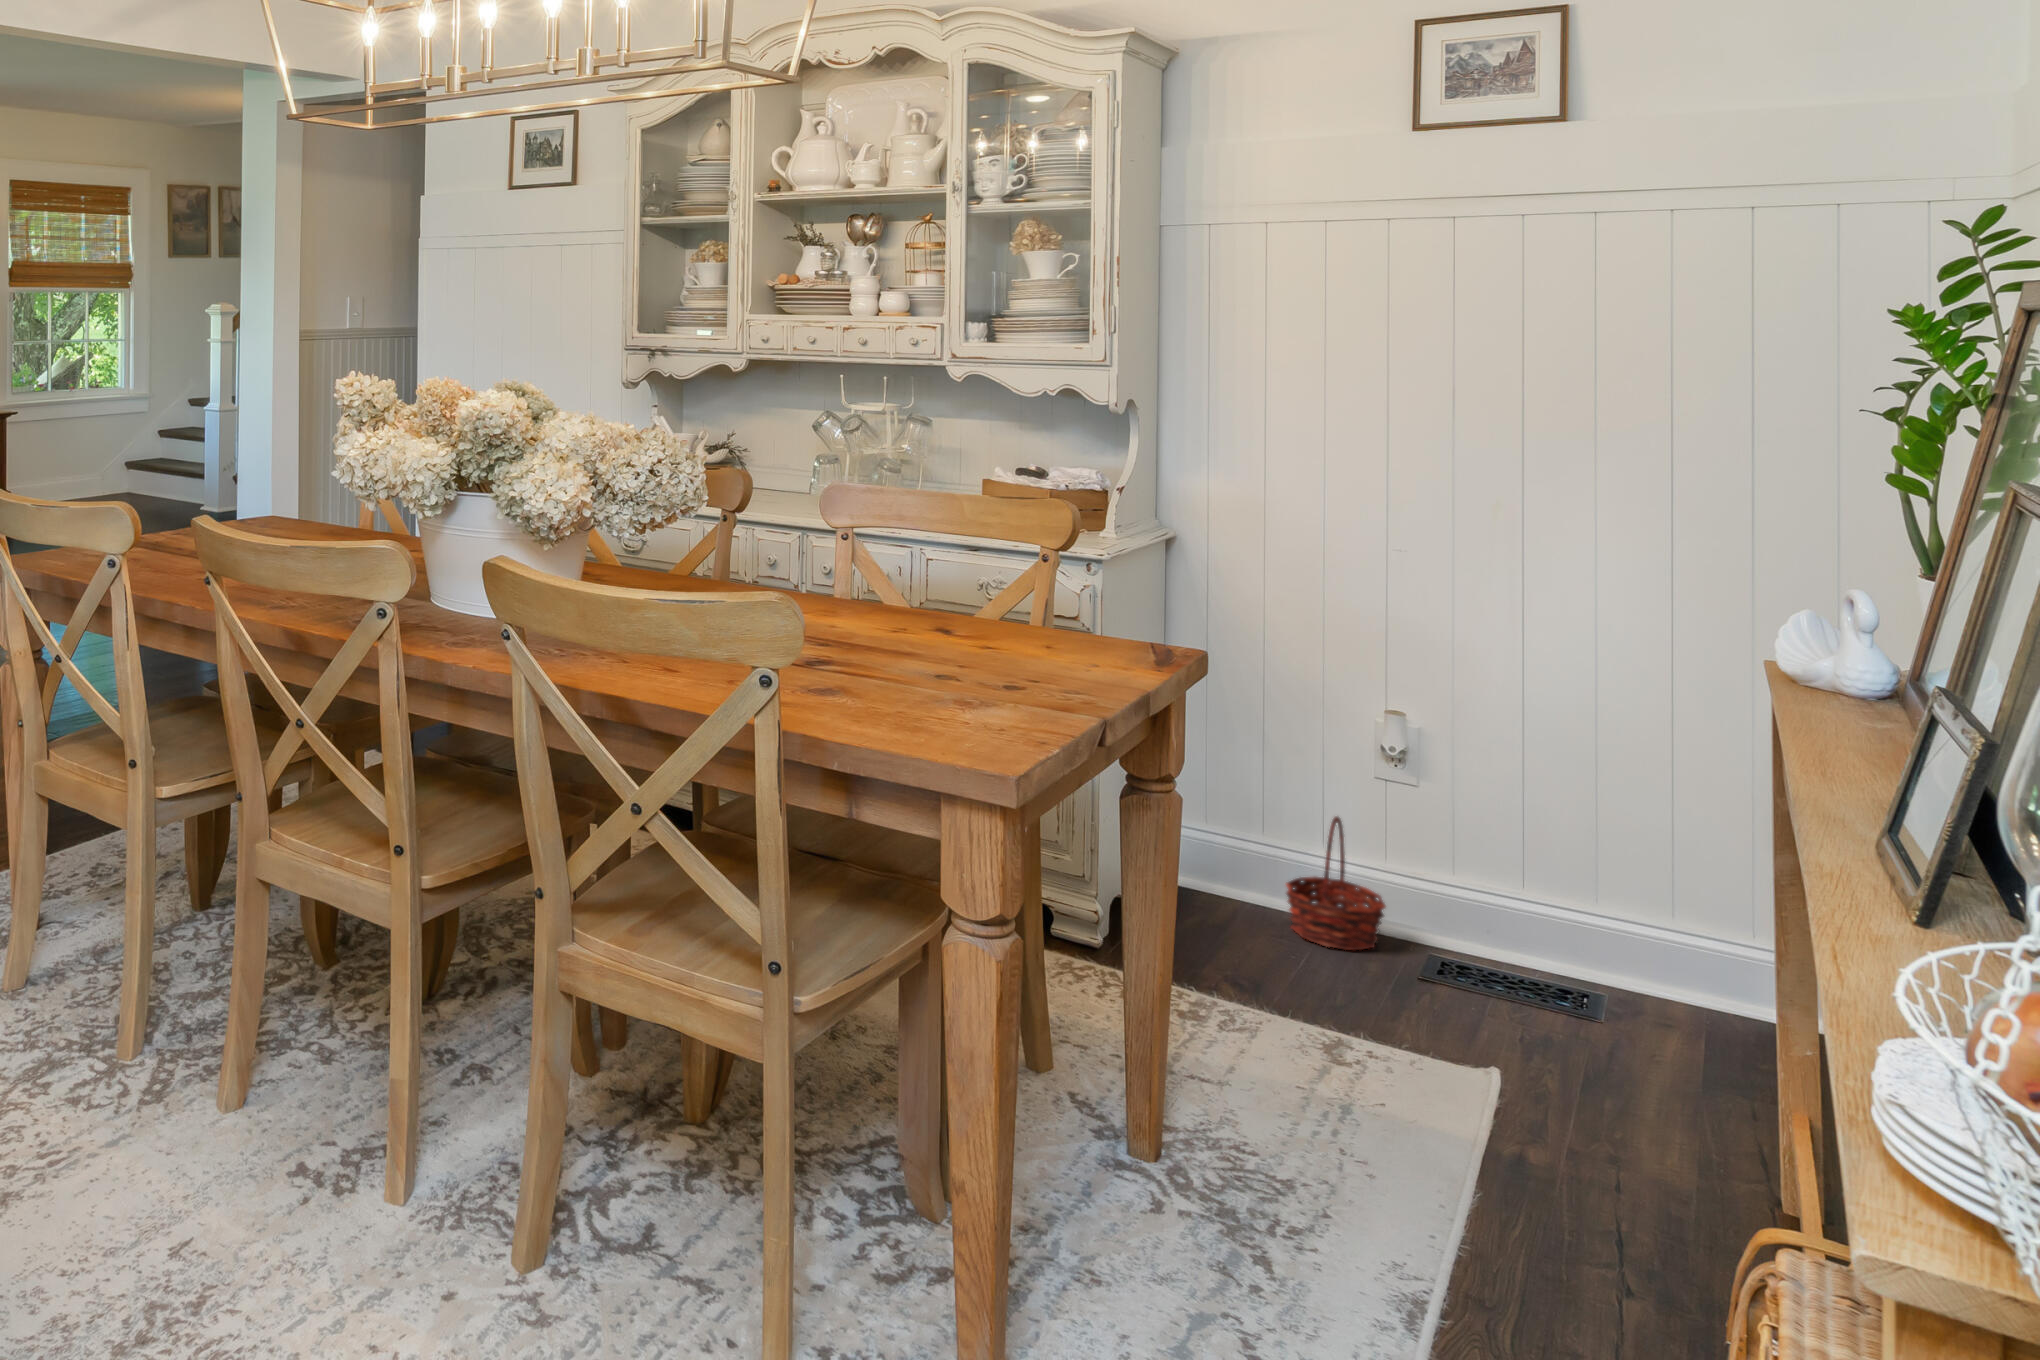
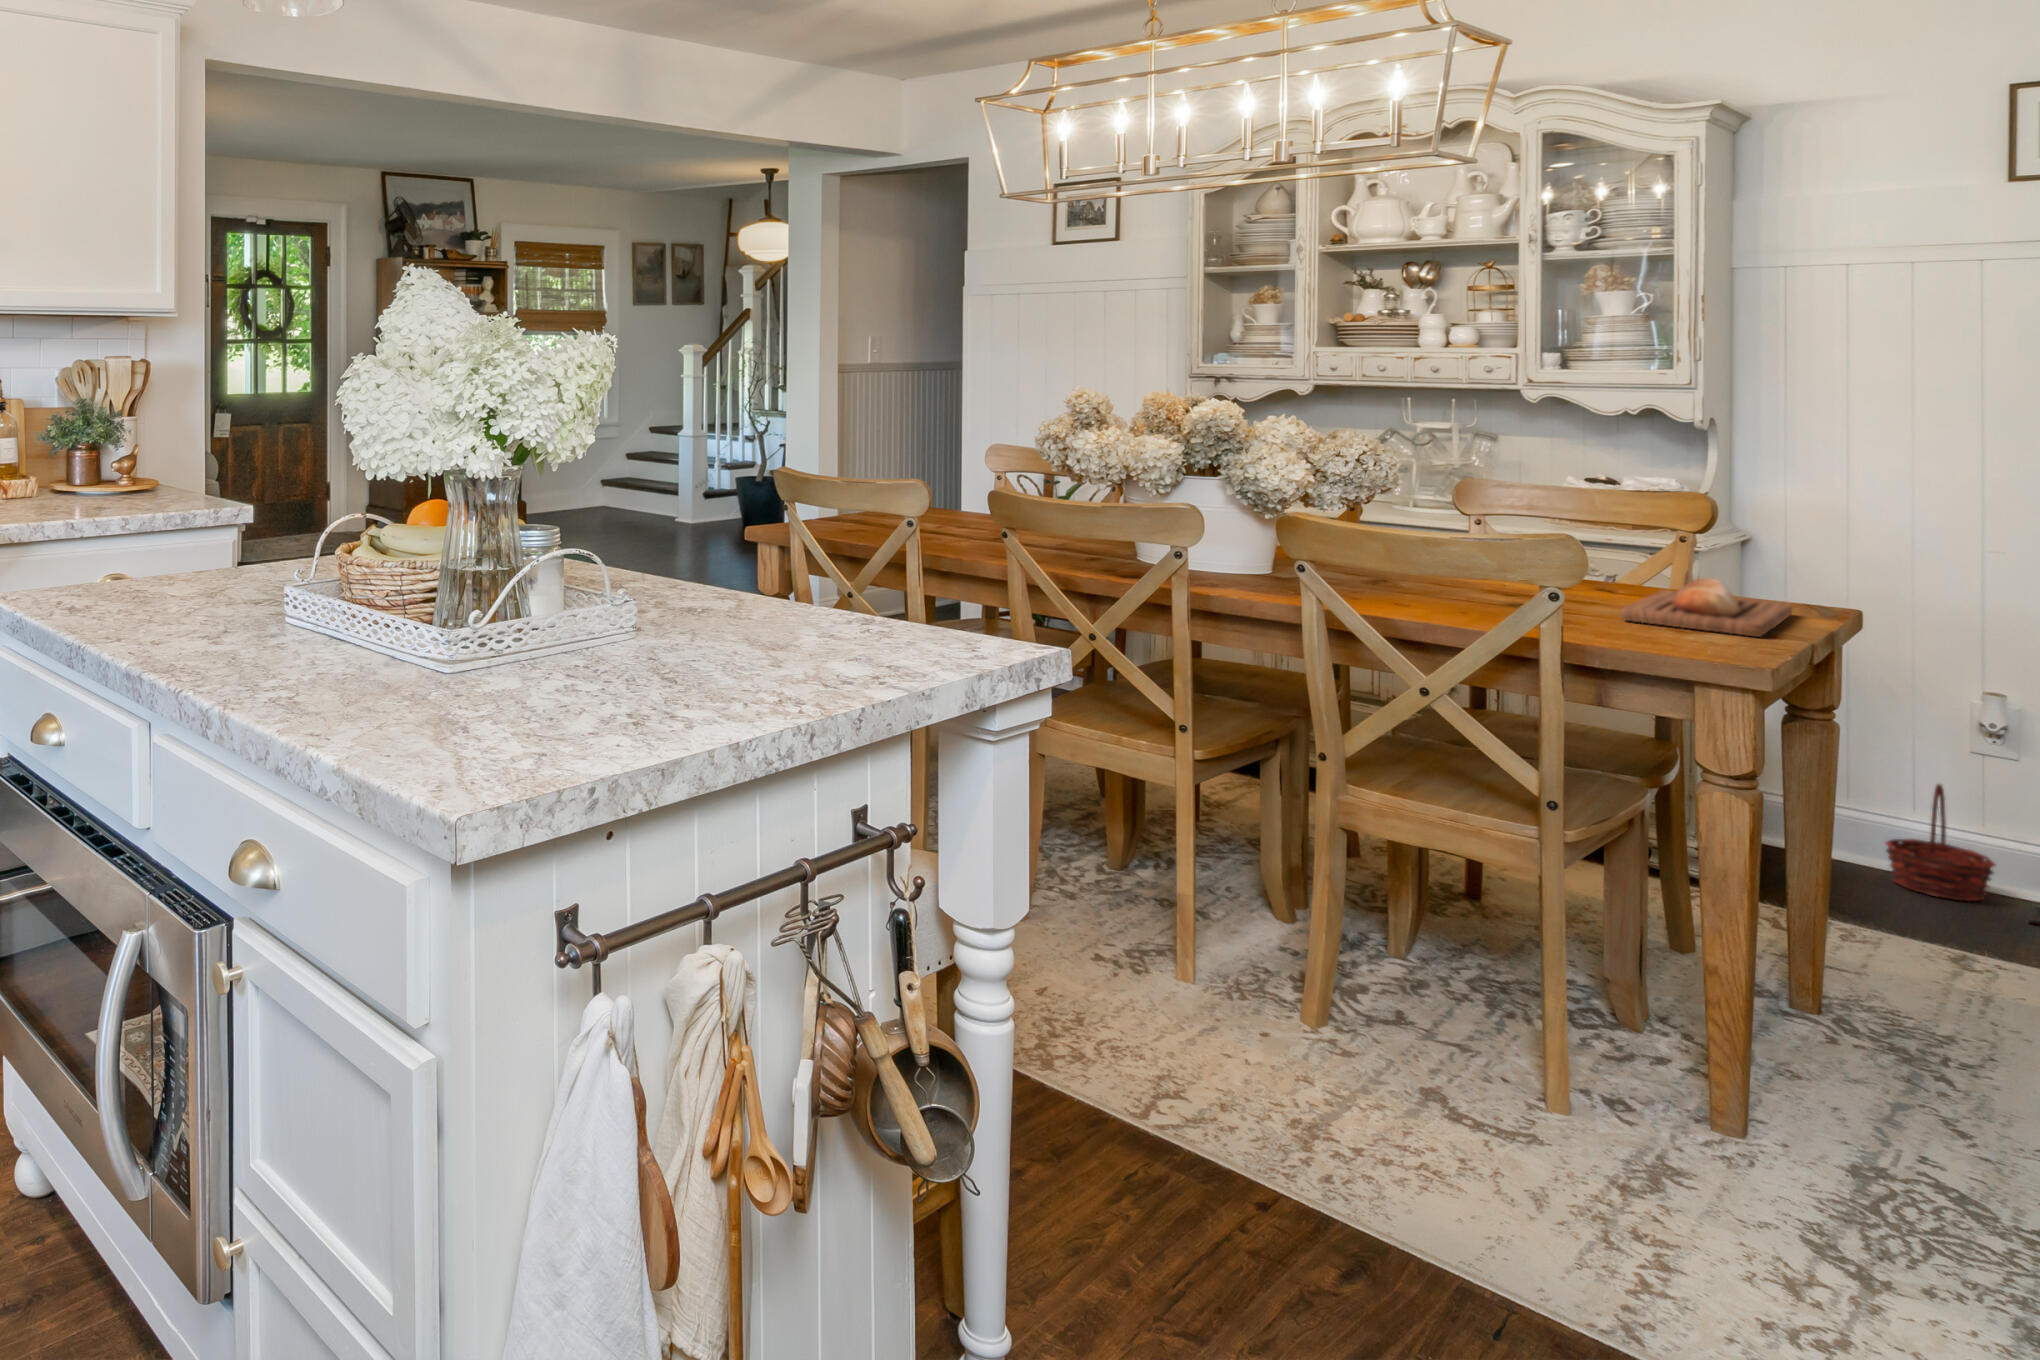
bread loaf: none [916,618,1127,708] -> present [1621,578,1792,637]

